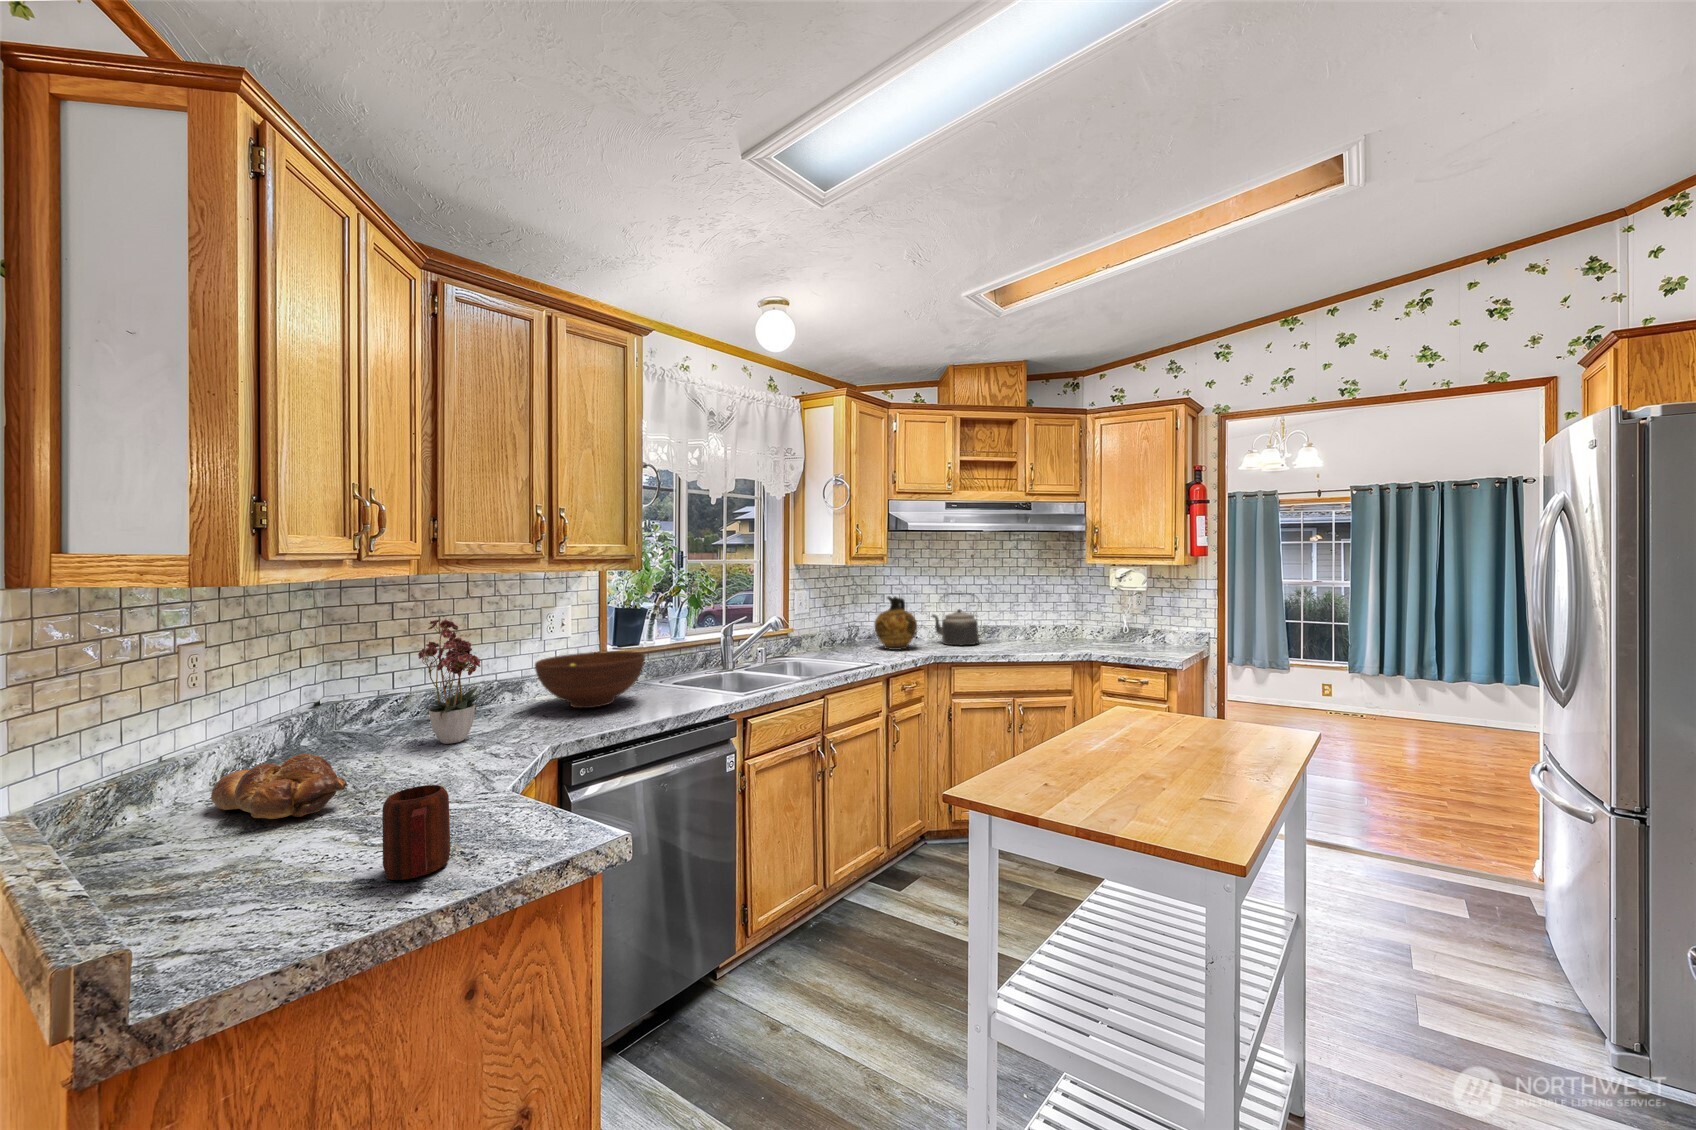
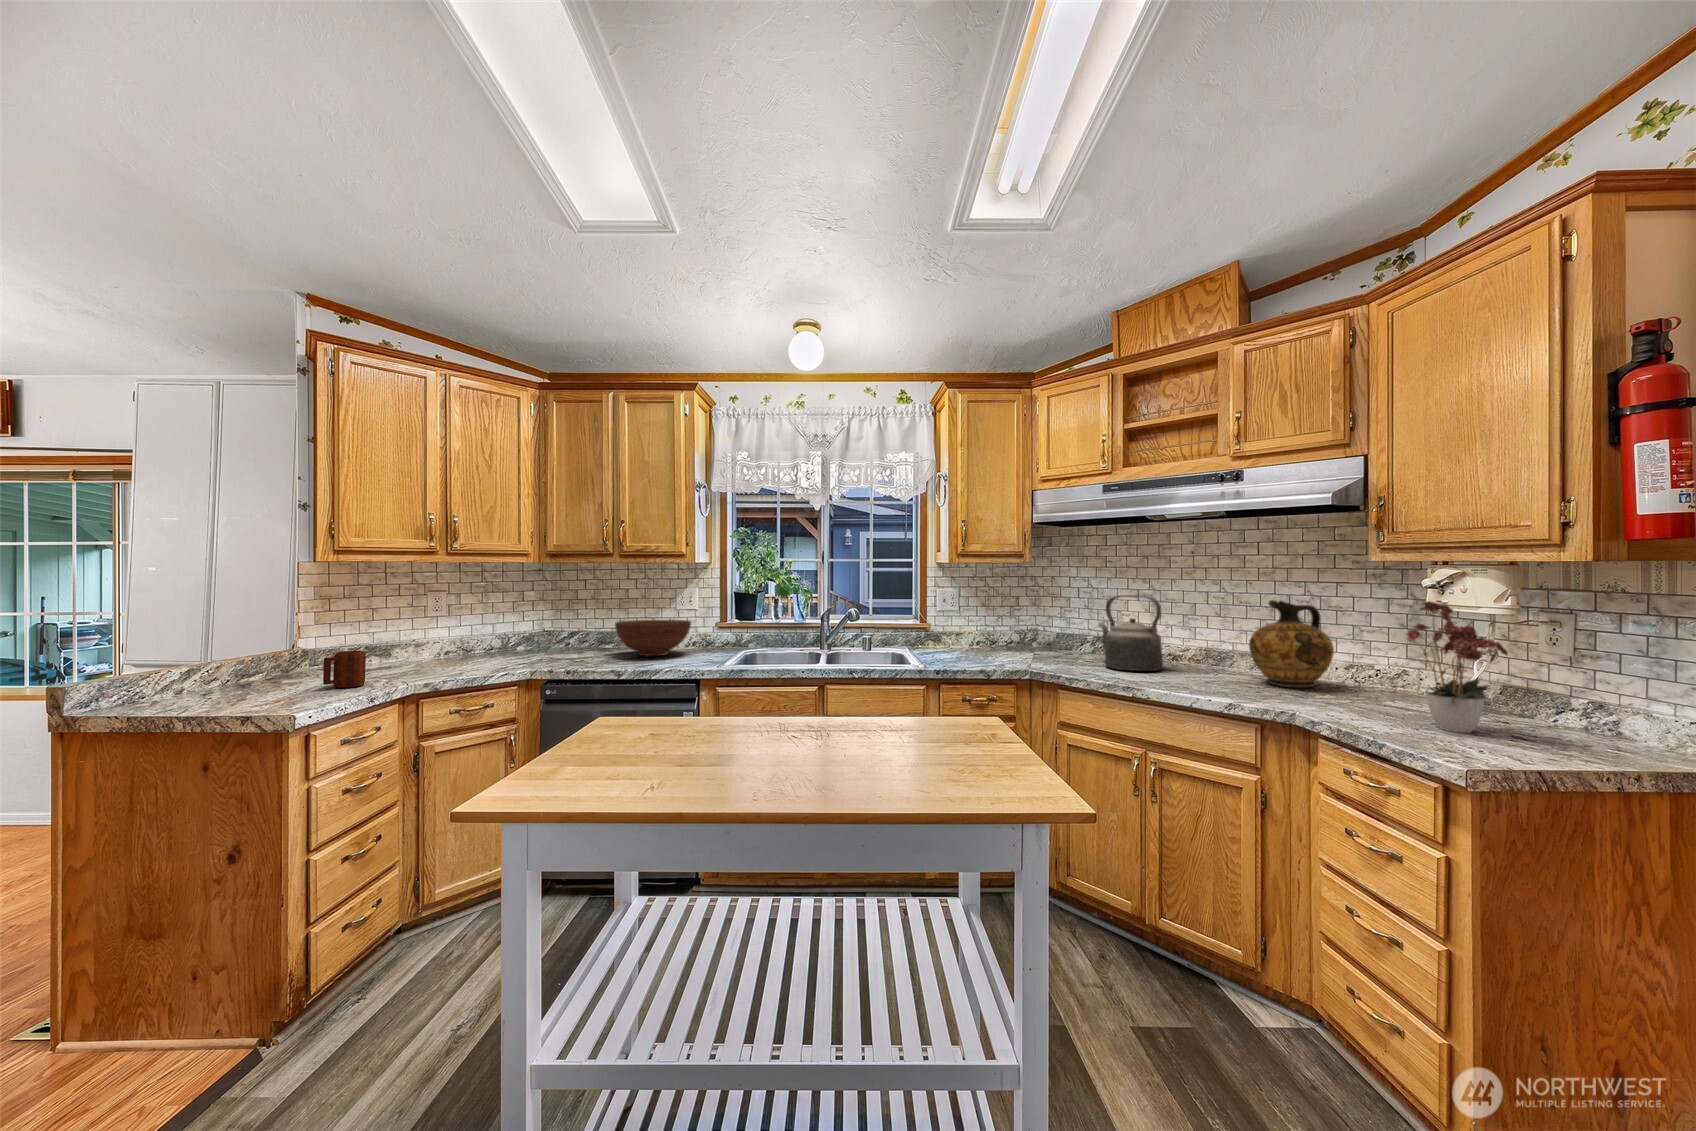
ceramic jug: present [874,596,917,650] -> present [1249,600,1334,687]
flower arrangement: present [418,619,483,744] -> present [1407,601,1508,733]
bread loaf: present [211,754,347,819] -> none [399,642,461,666]

